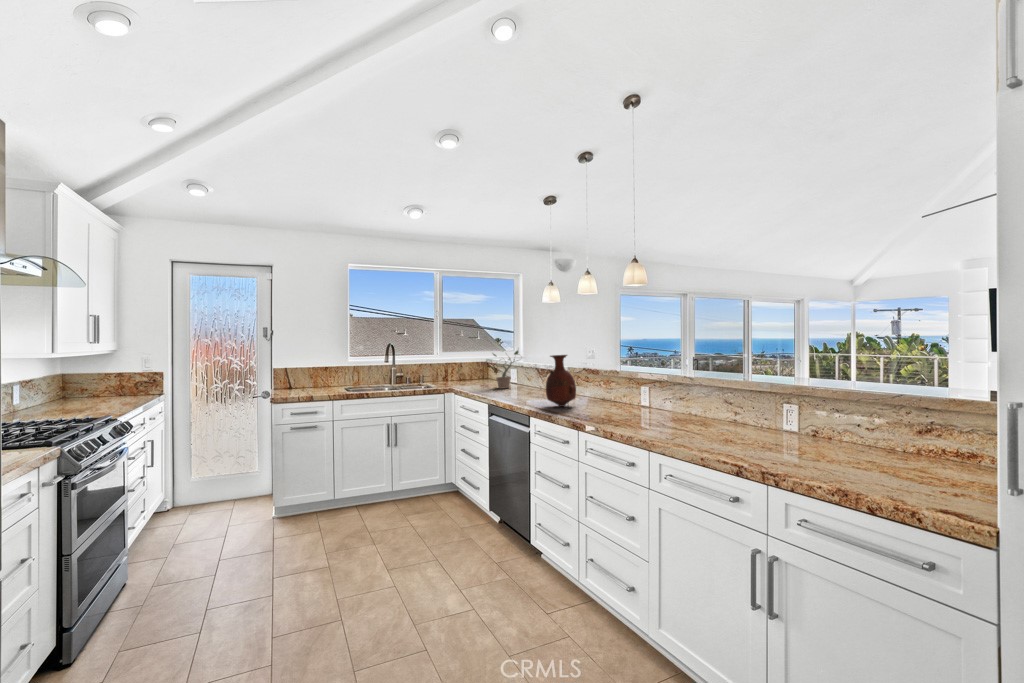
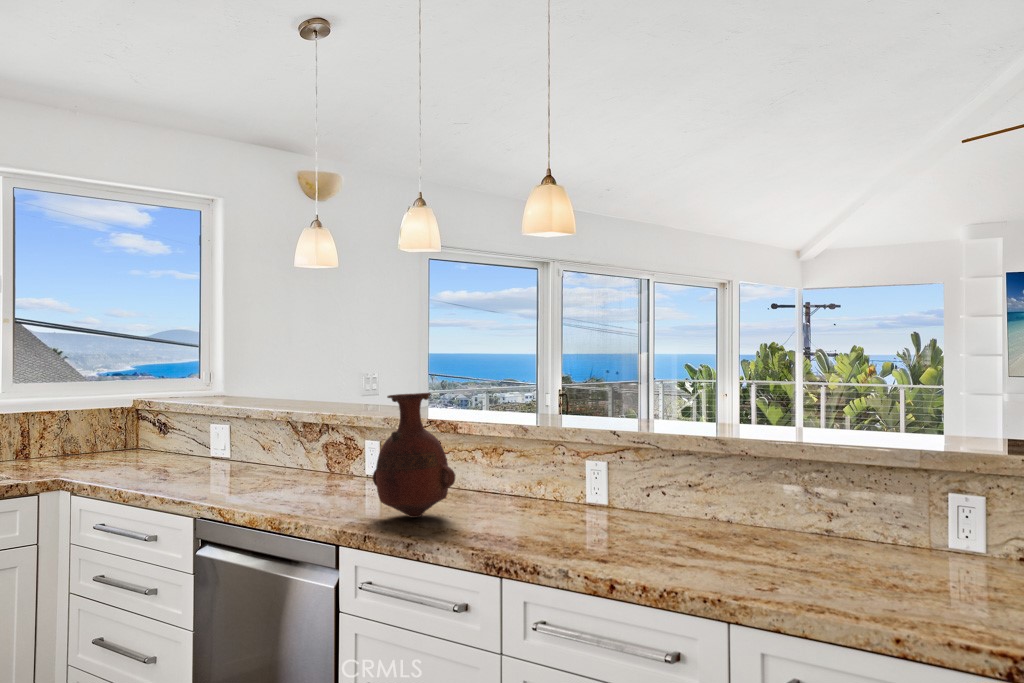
potted plant: present [493,346,519,389] -> none [168,369,248,473]

